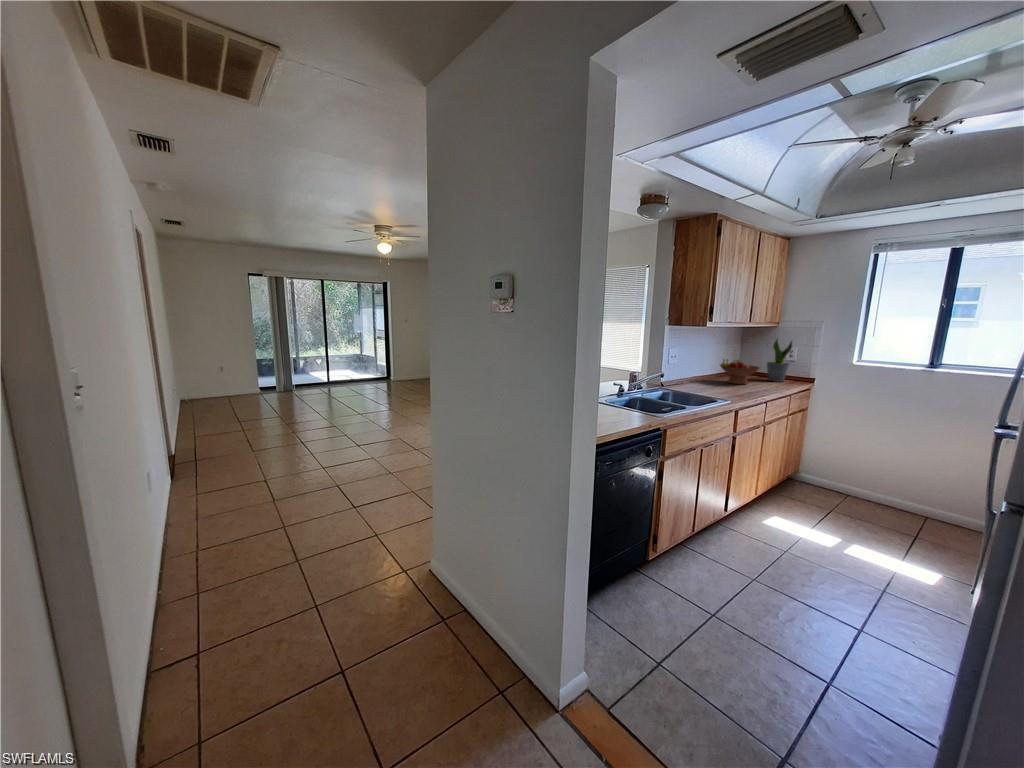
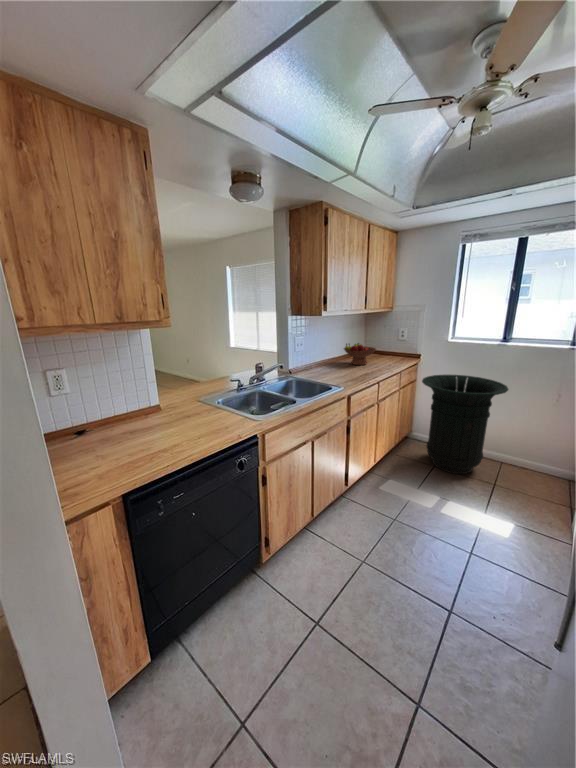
potted plant: present [767,339,792,382] -> none [383,321,402,359]
trash can: none [819,403,935,522] -> present [422,375,508,474]

